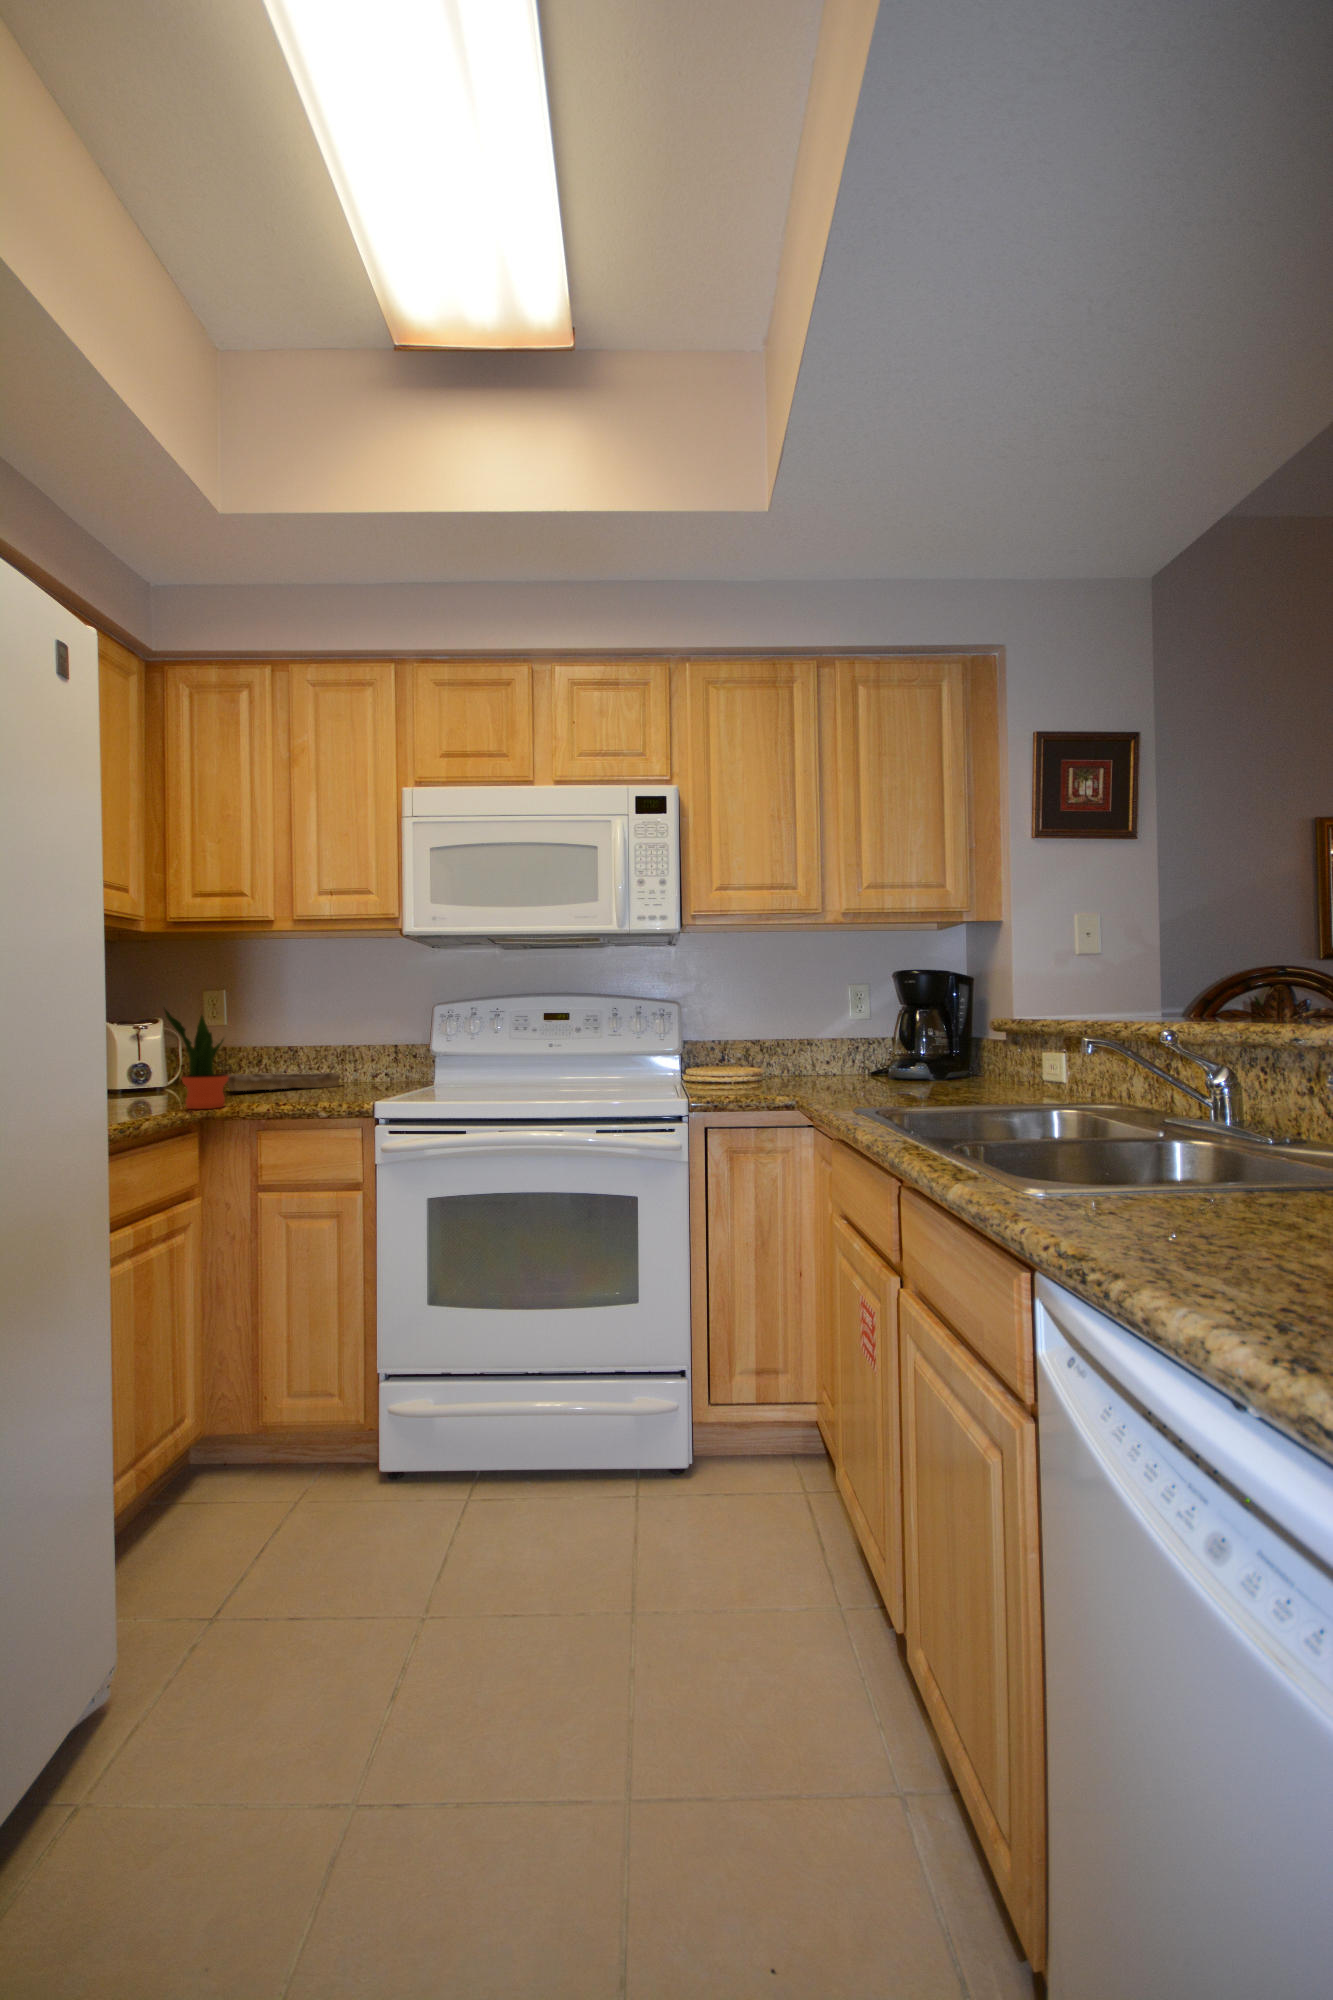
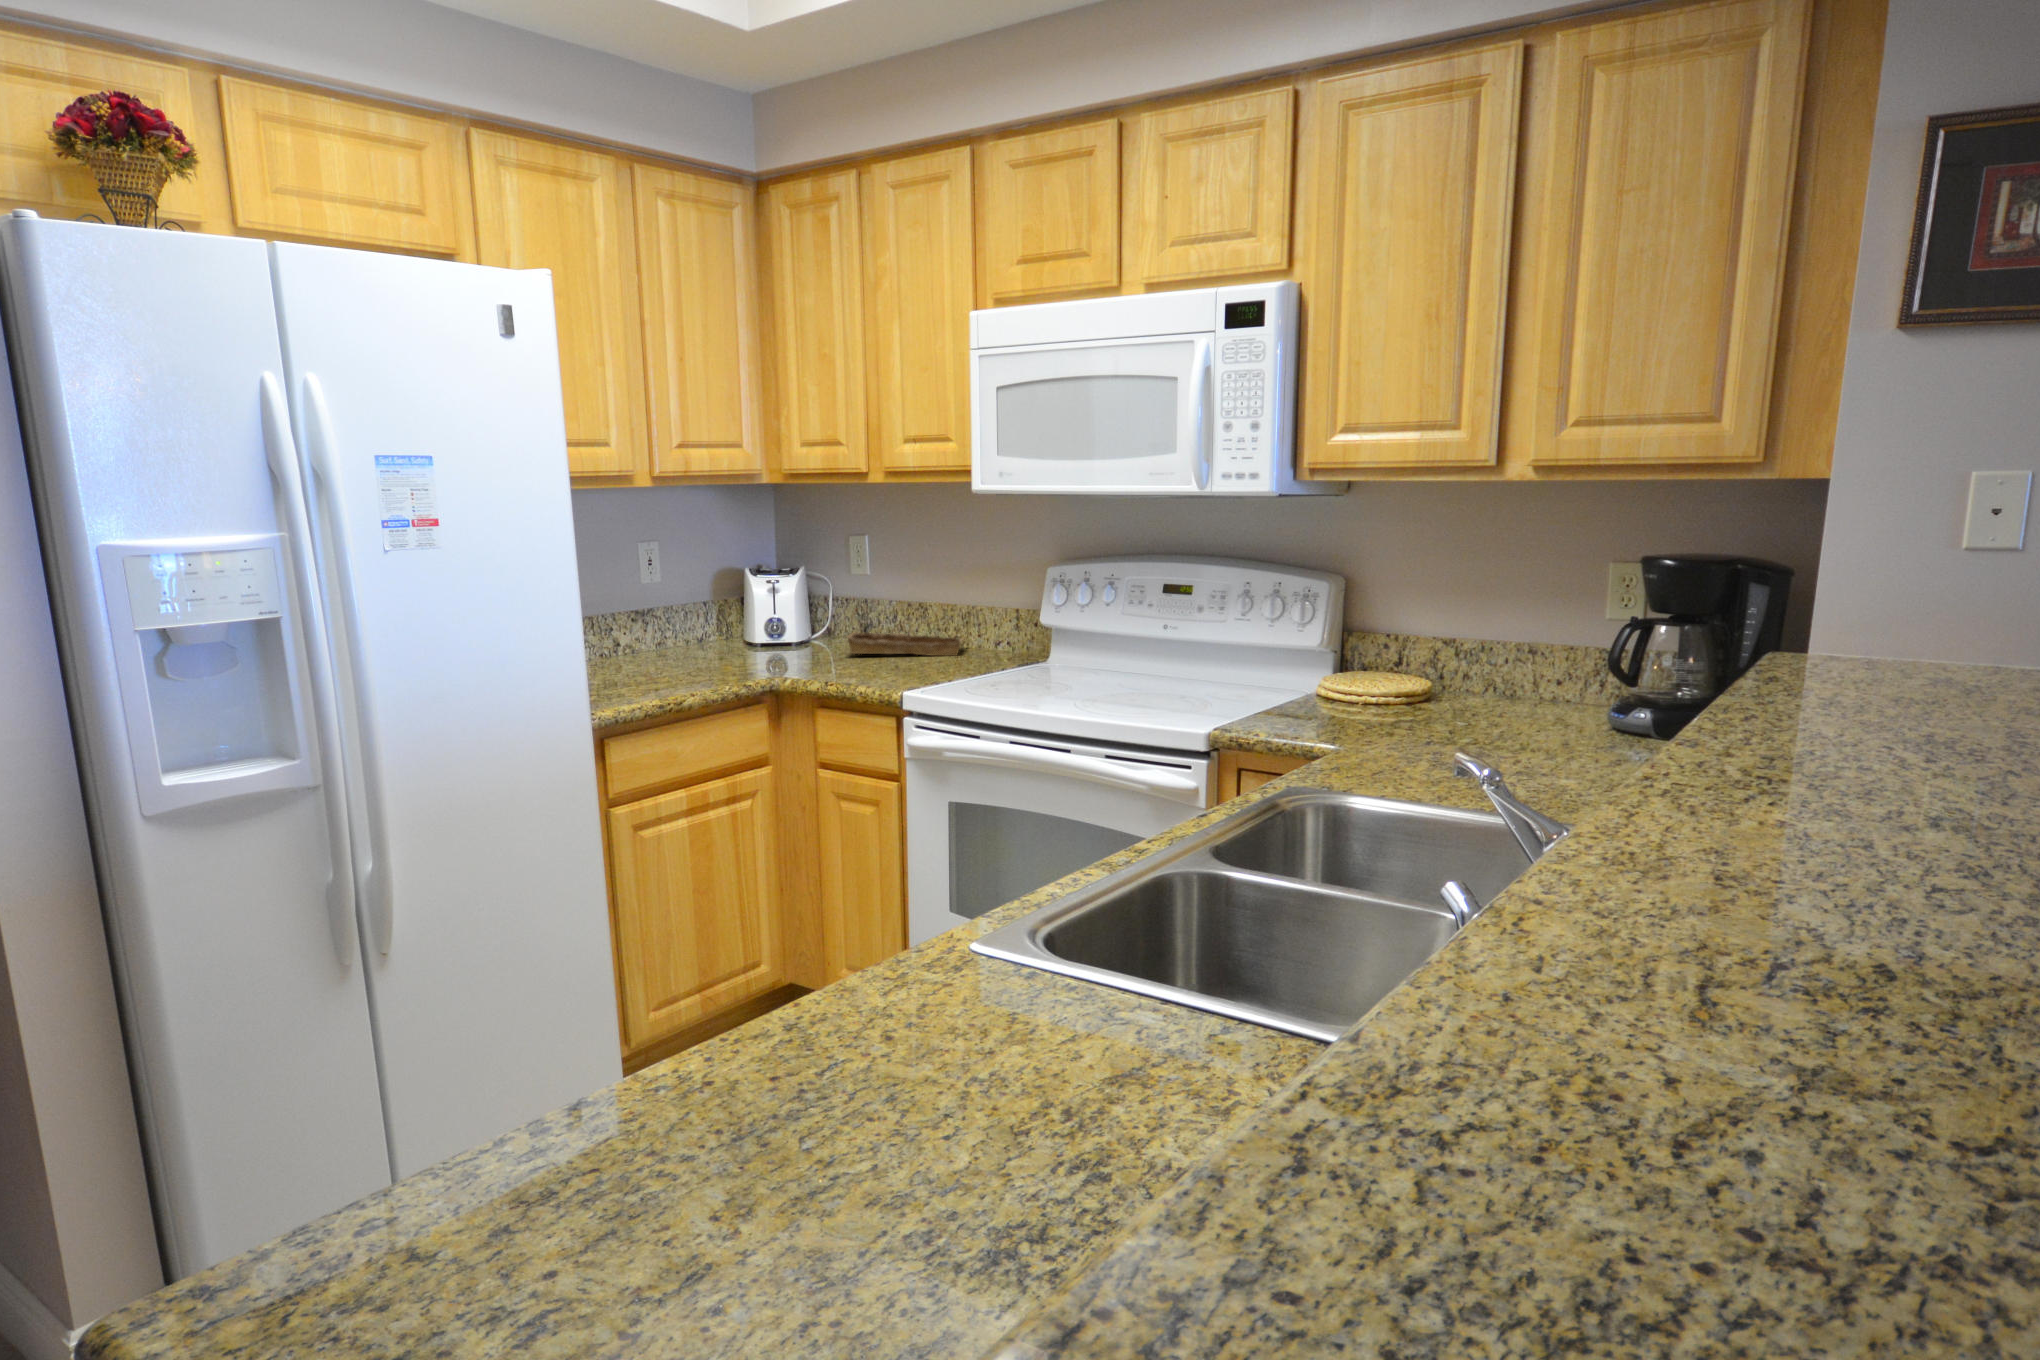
potted plant: present [164,1007,229,1109] -> none [746,570,810,678]

